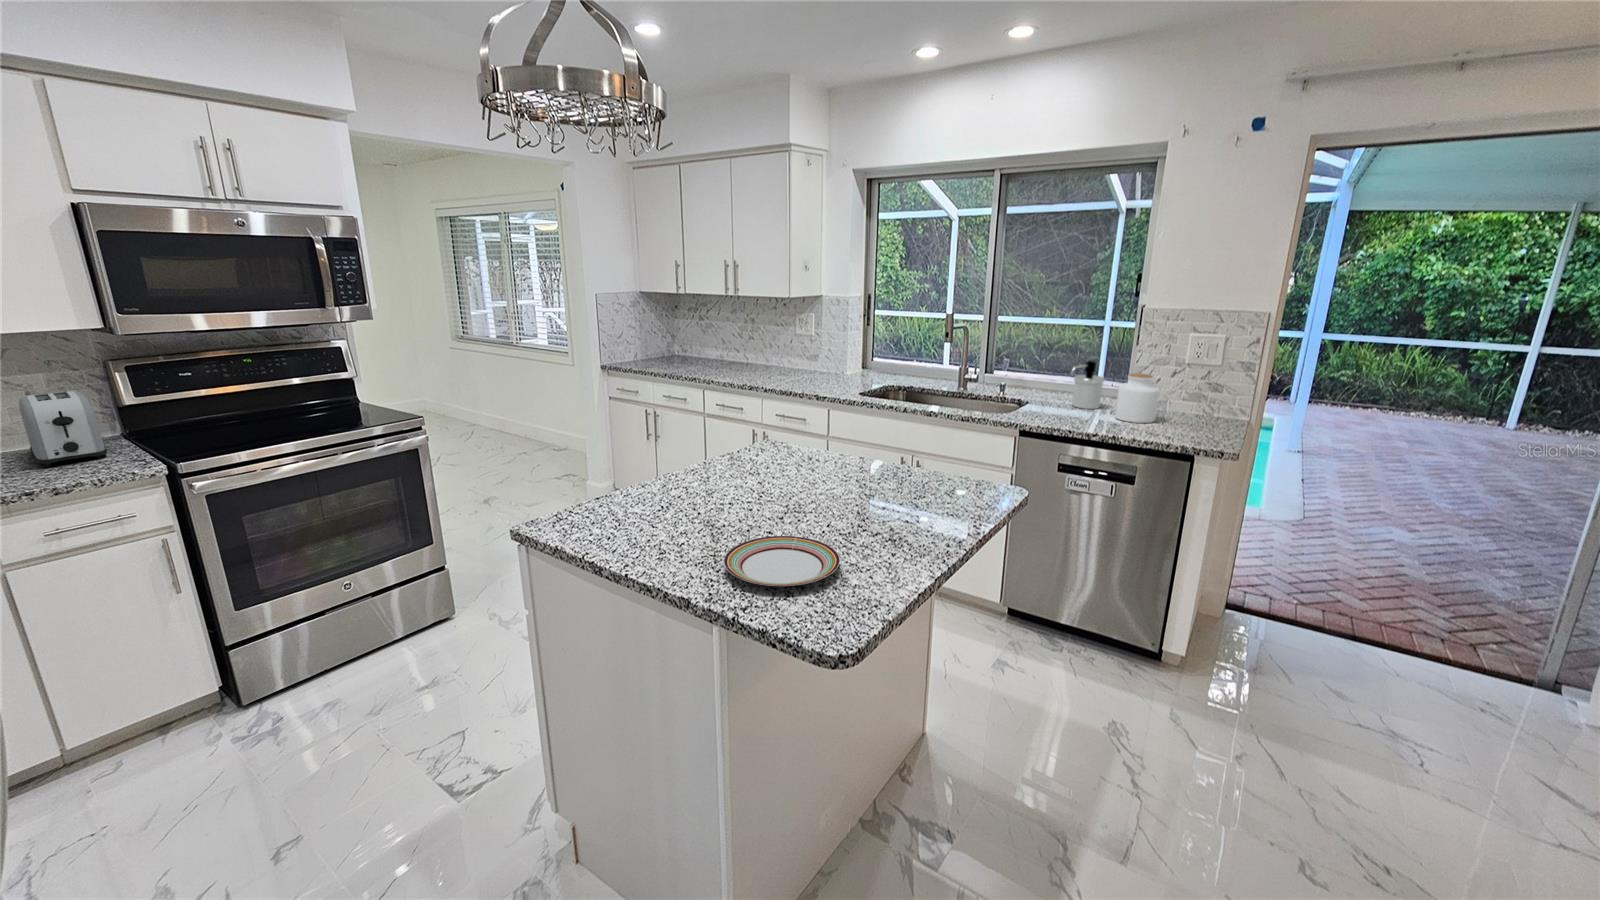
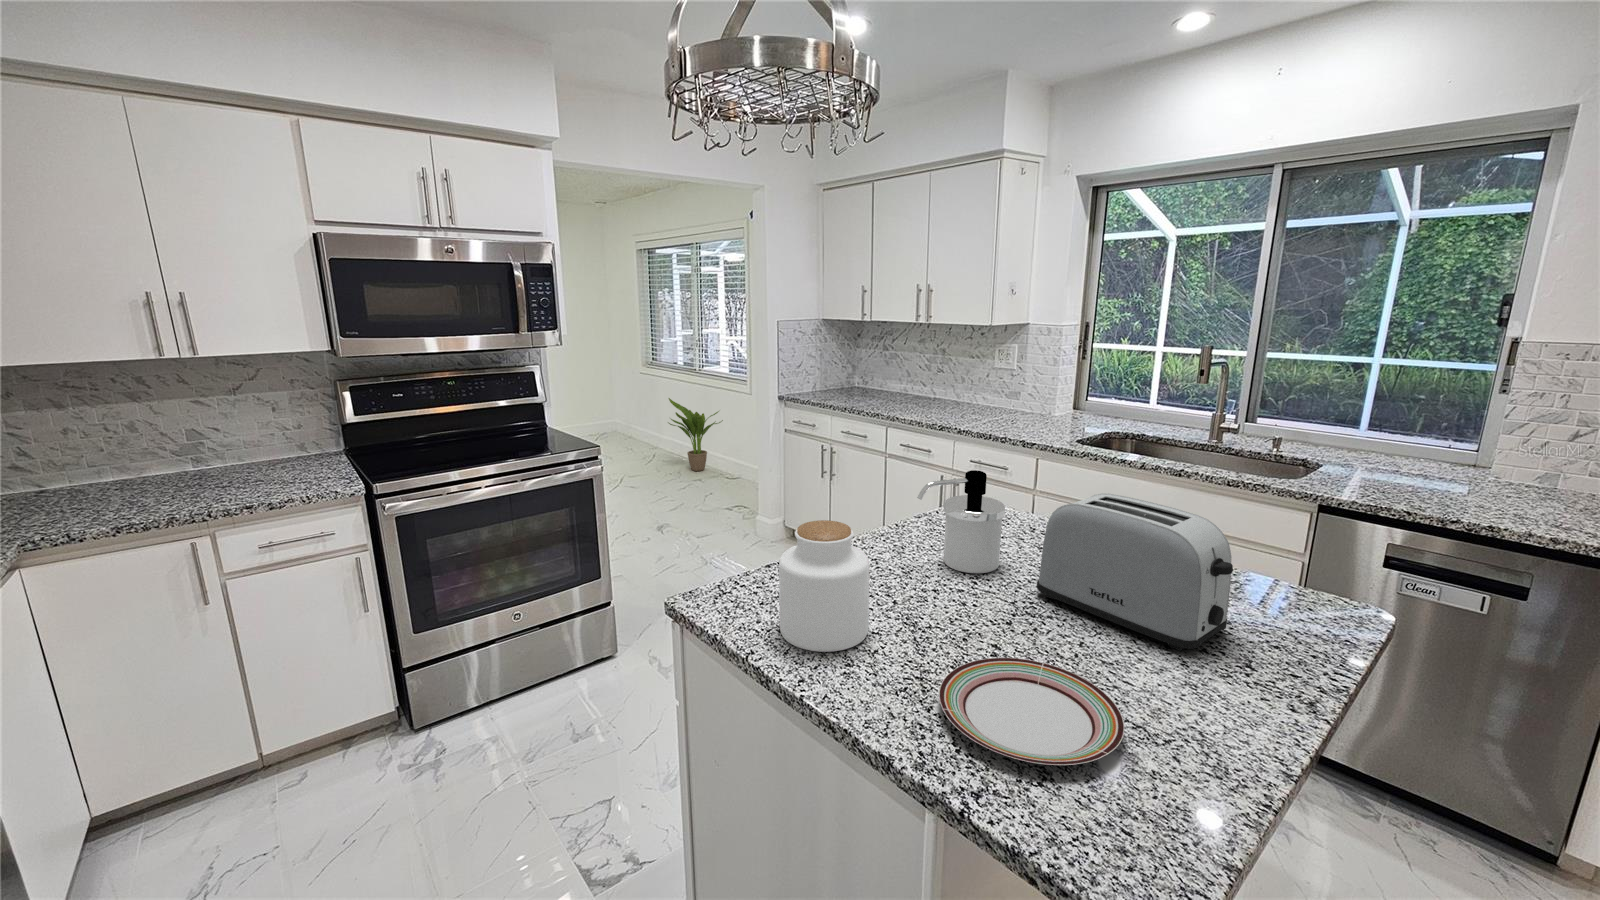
soap dispenser: present [1071,361,1104,409] -> present [917,470,1005,573]
potted plant: none [481,371,542,445] -> present [669,398,723,471]
jar: present [1115,373,1160,423] -> present [779,520,869,652]
toaster: present [19,391,107,466] -> present [1037,493,1233,650]

